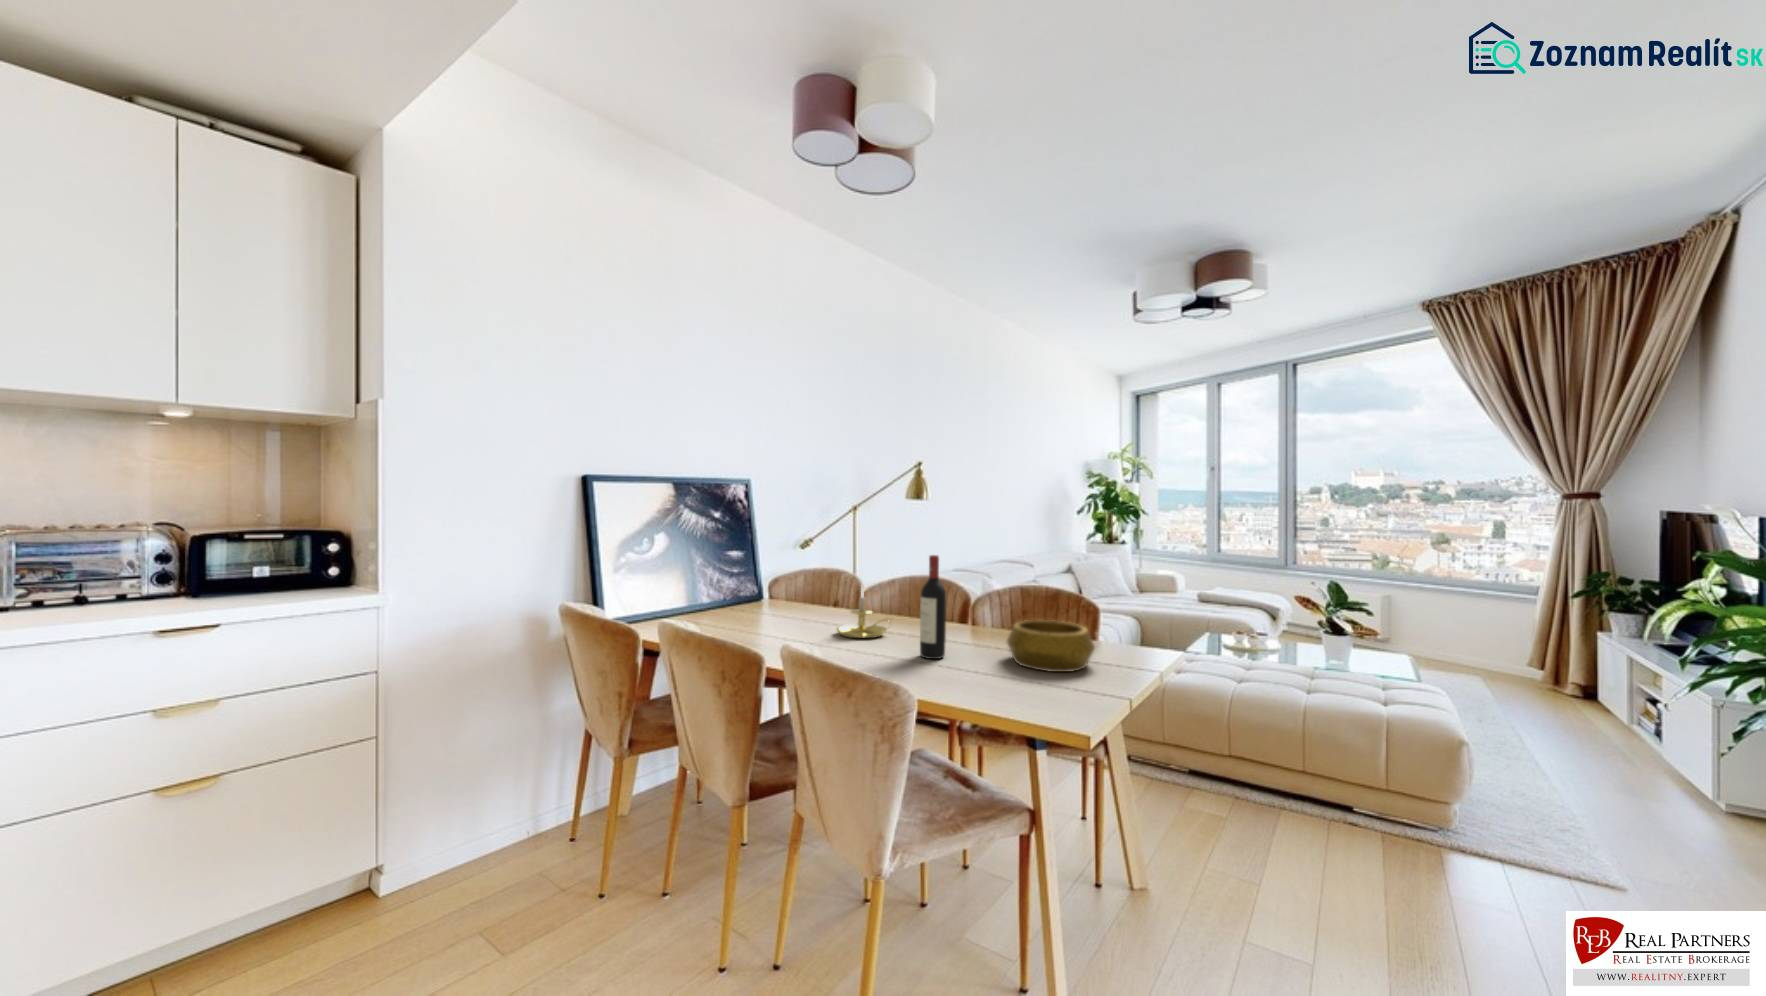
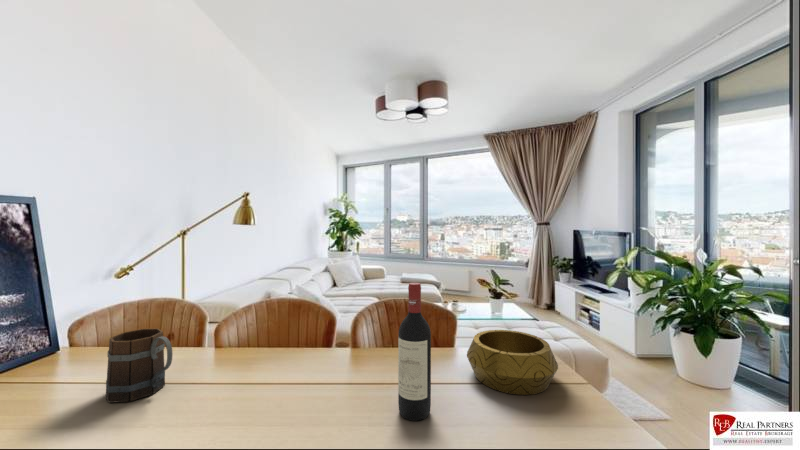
mug: none [775,578,806,621] -> present [106,328,172,403]
candle holder: present [837,588,888,638] -> none [242,327,321,410]

